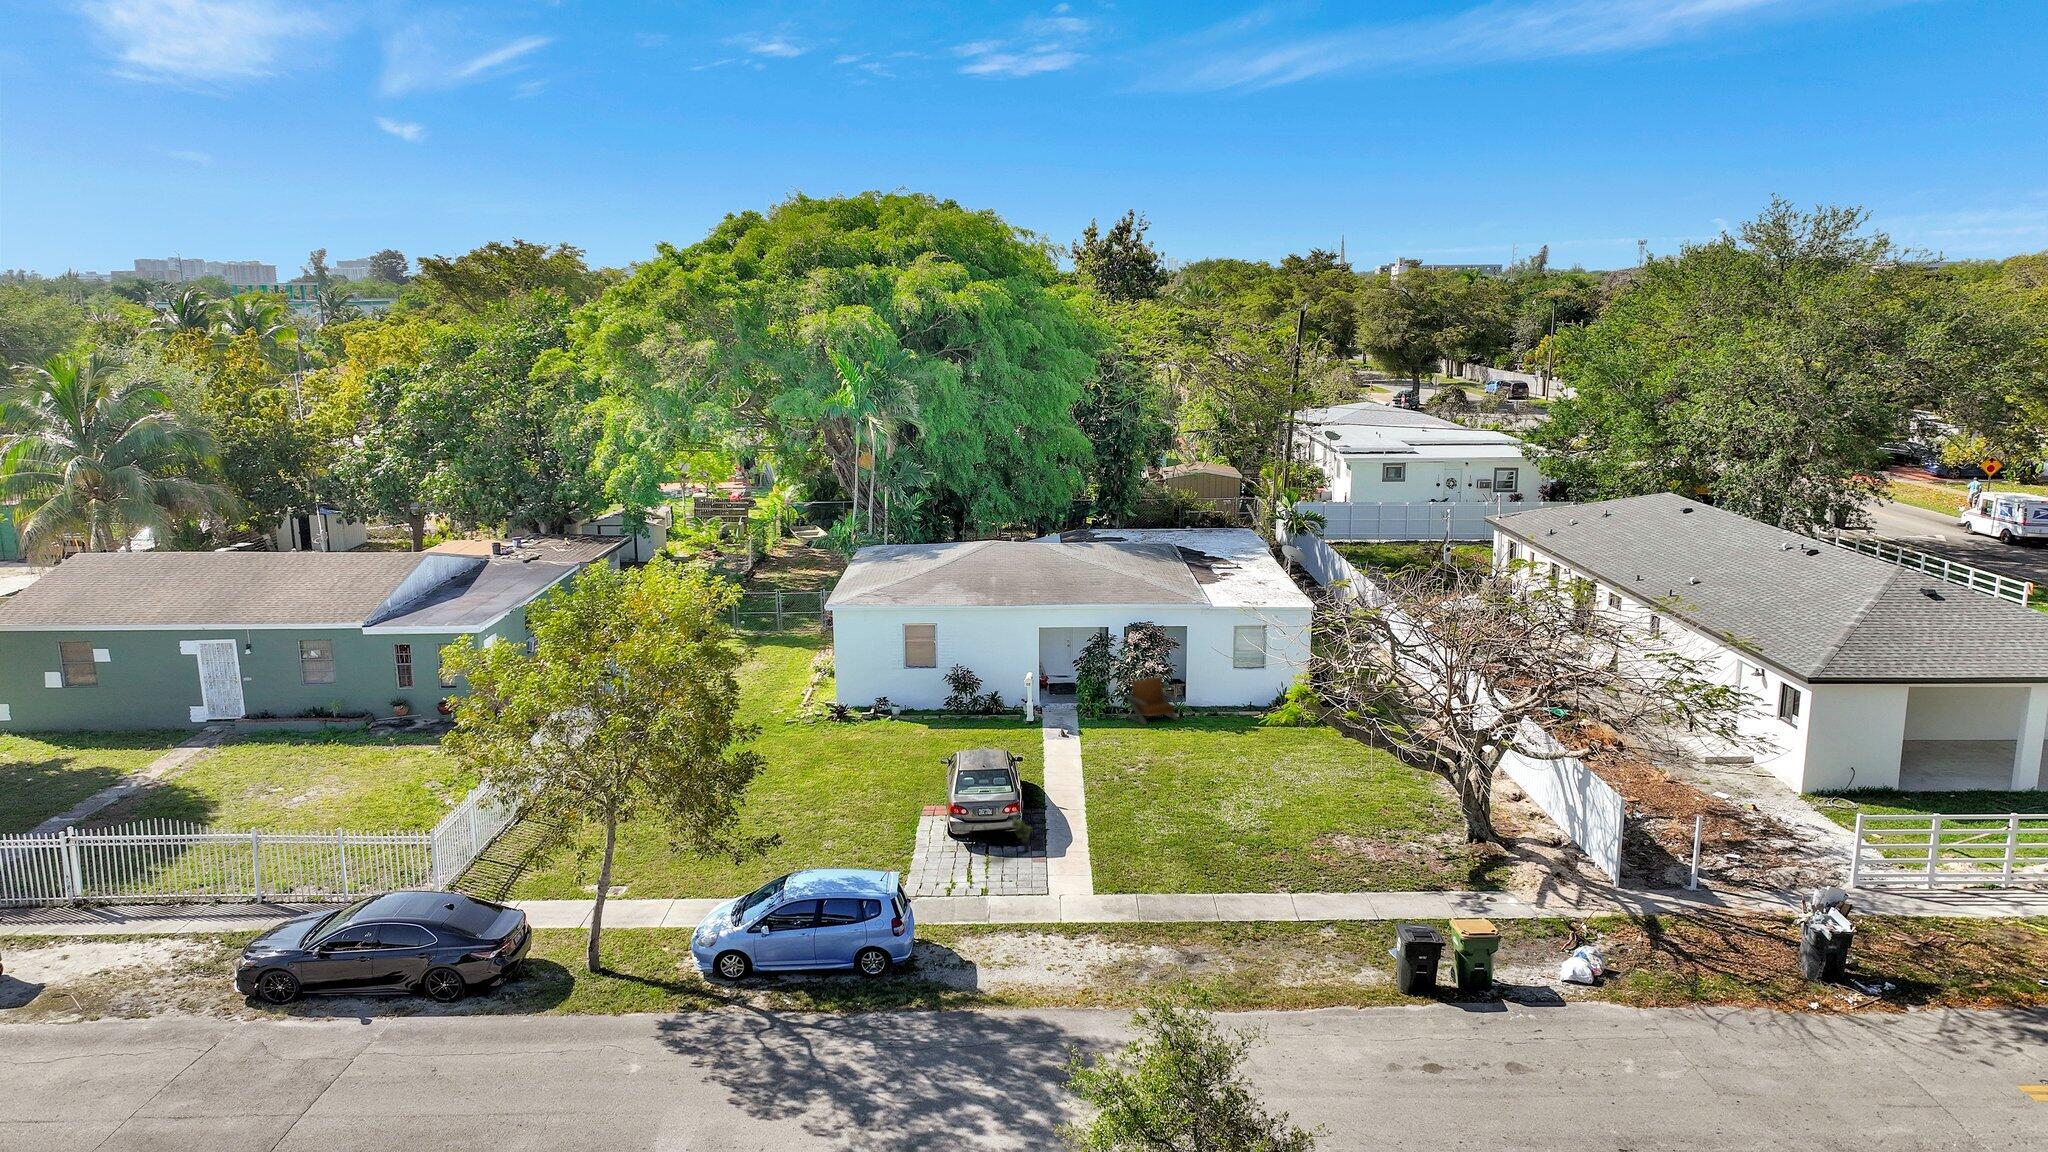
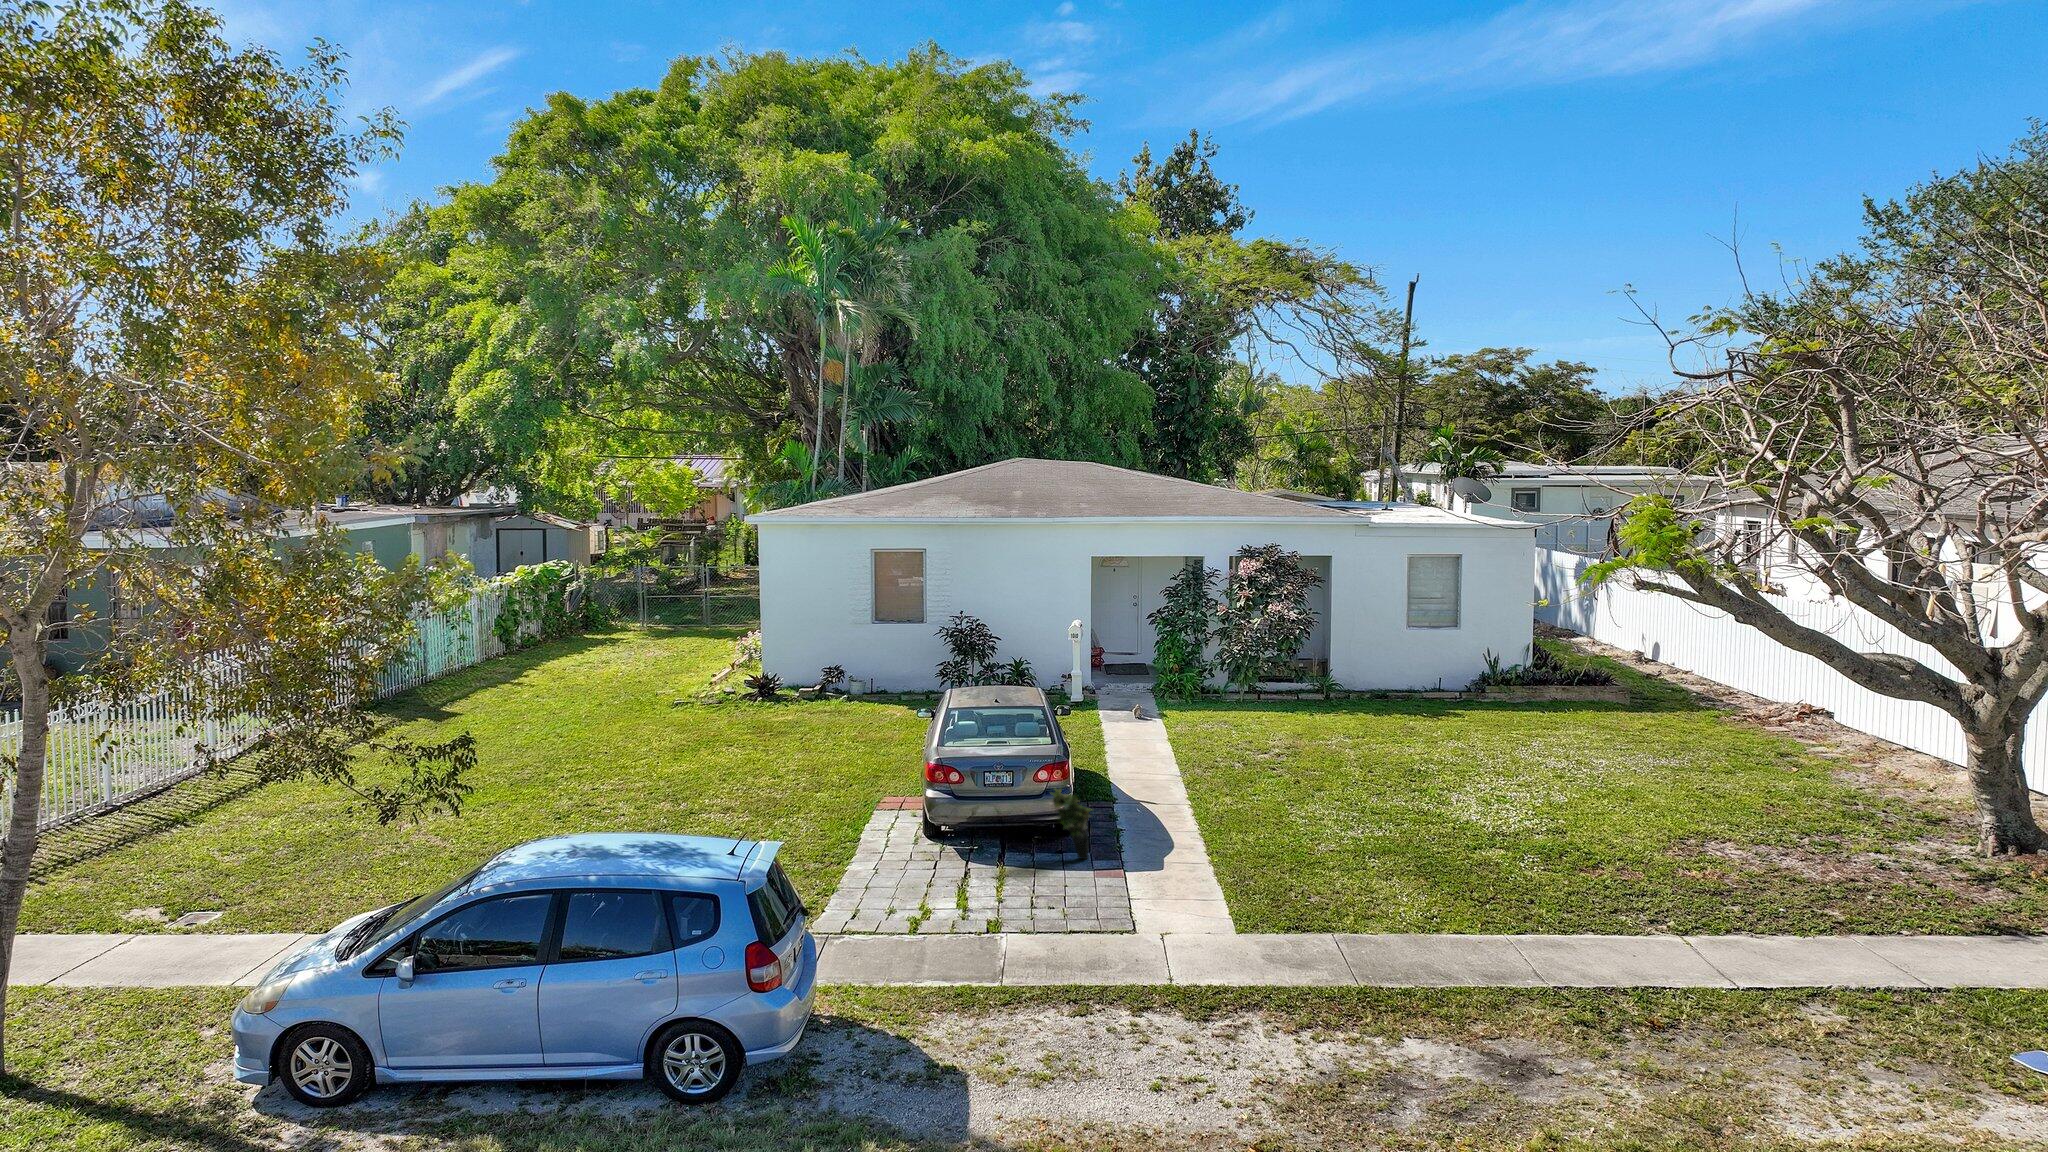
lounge chair: present [1127,677,1178,725] -> none [1235,633,1324,704]

